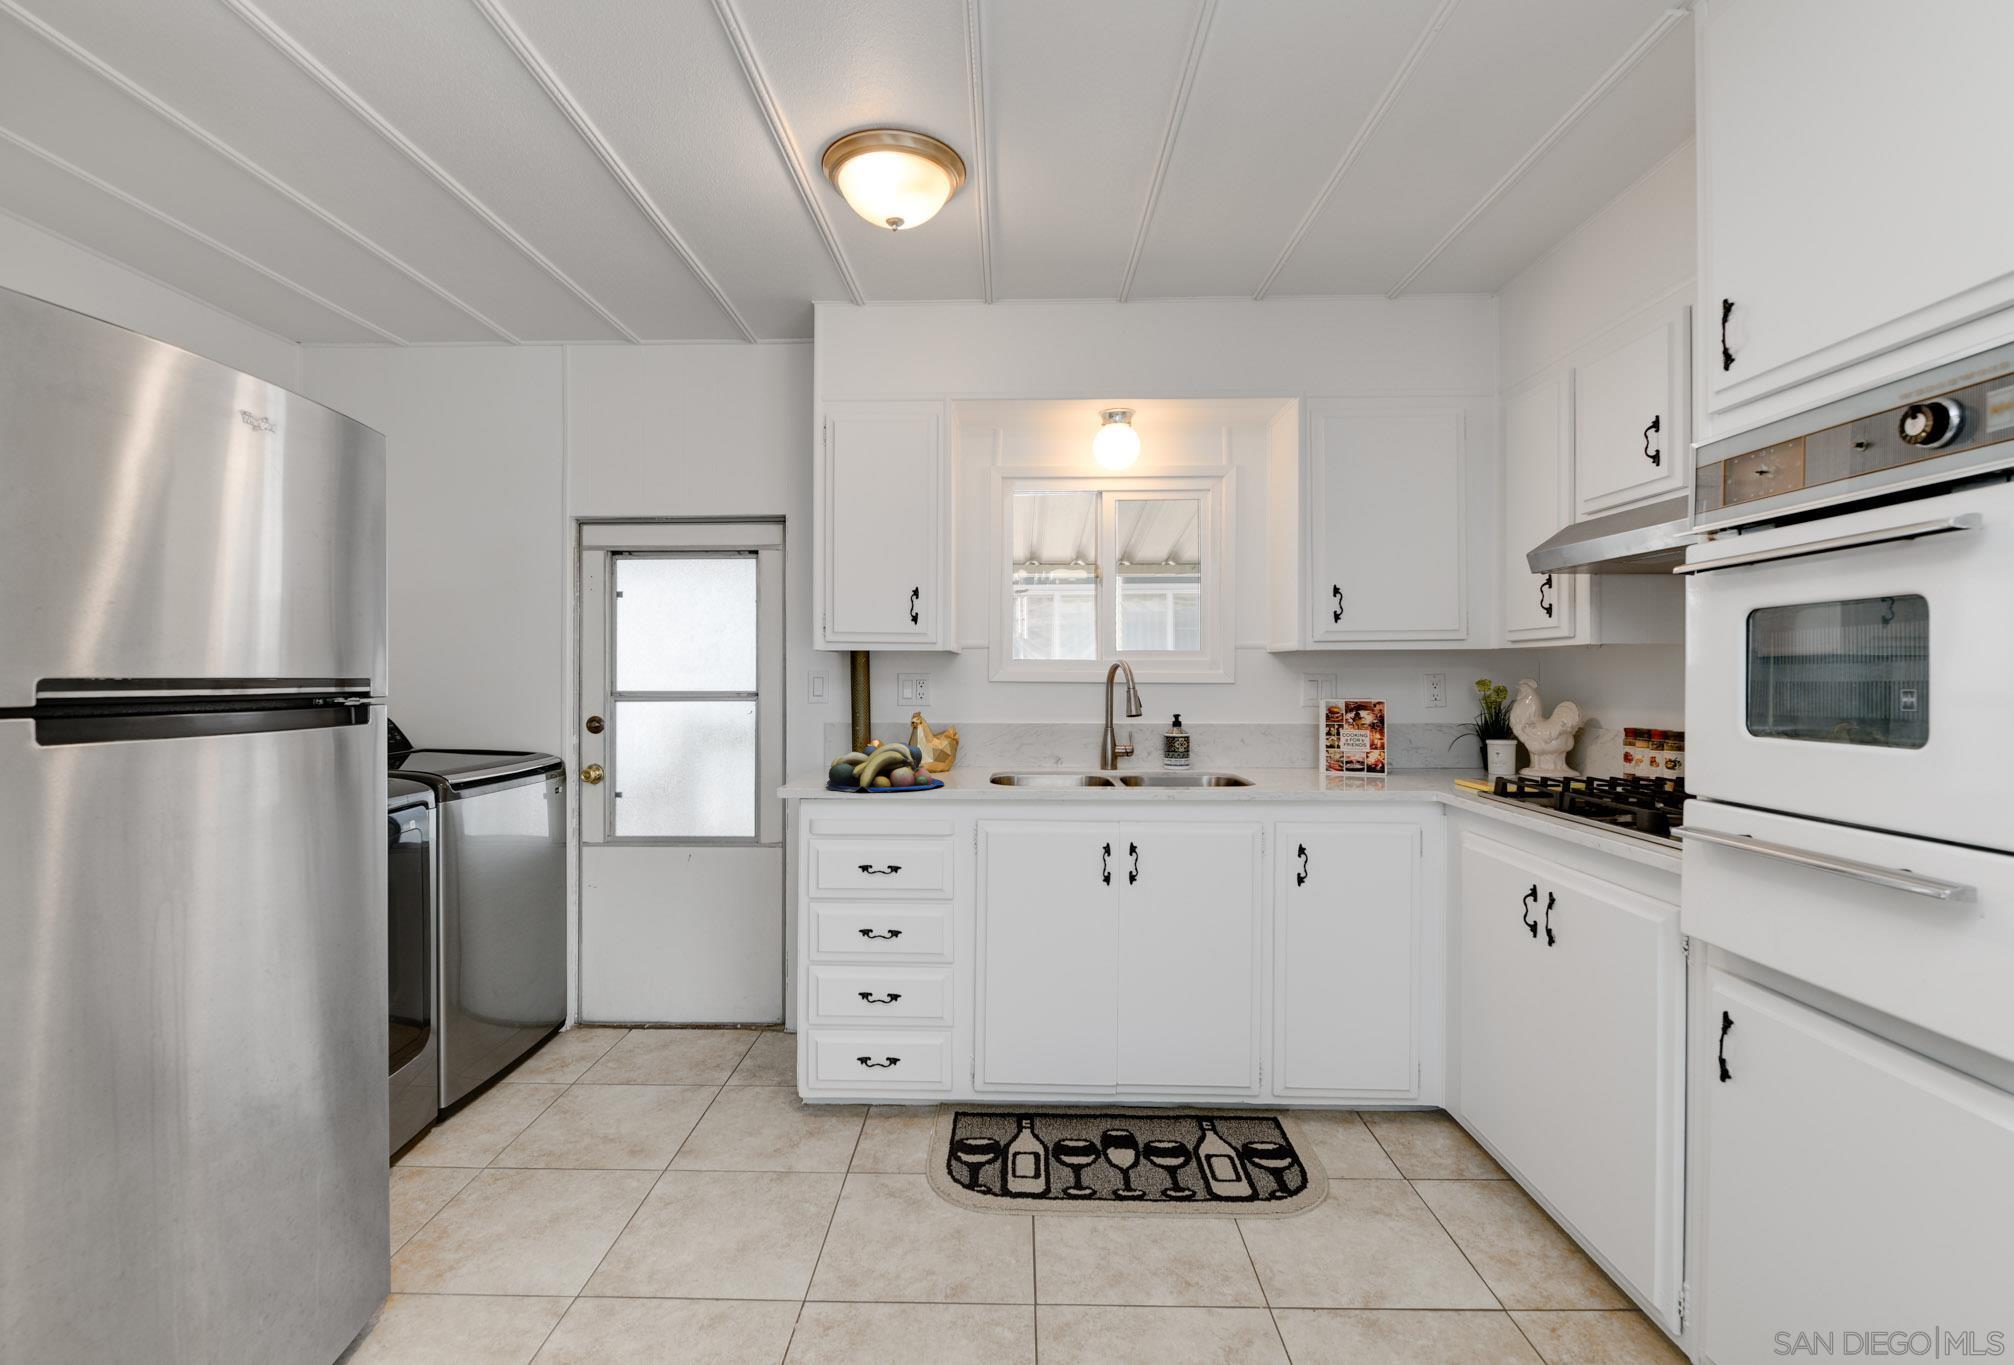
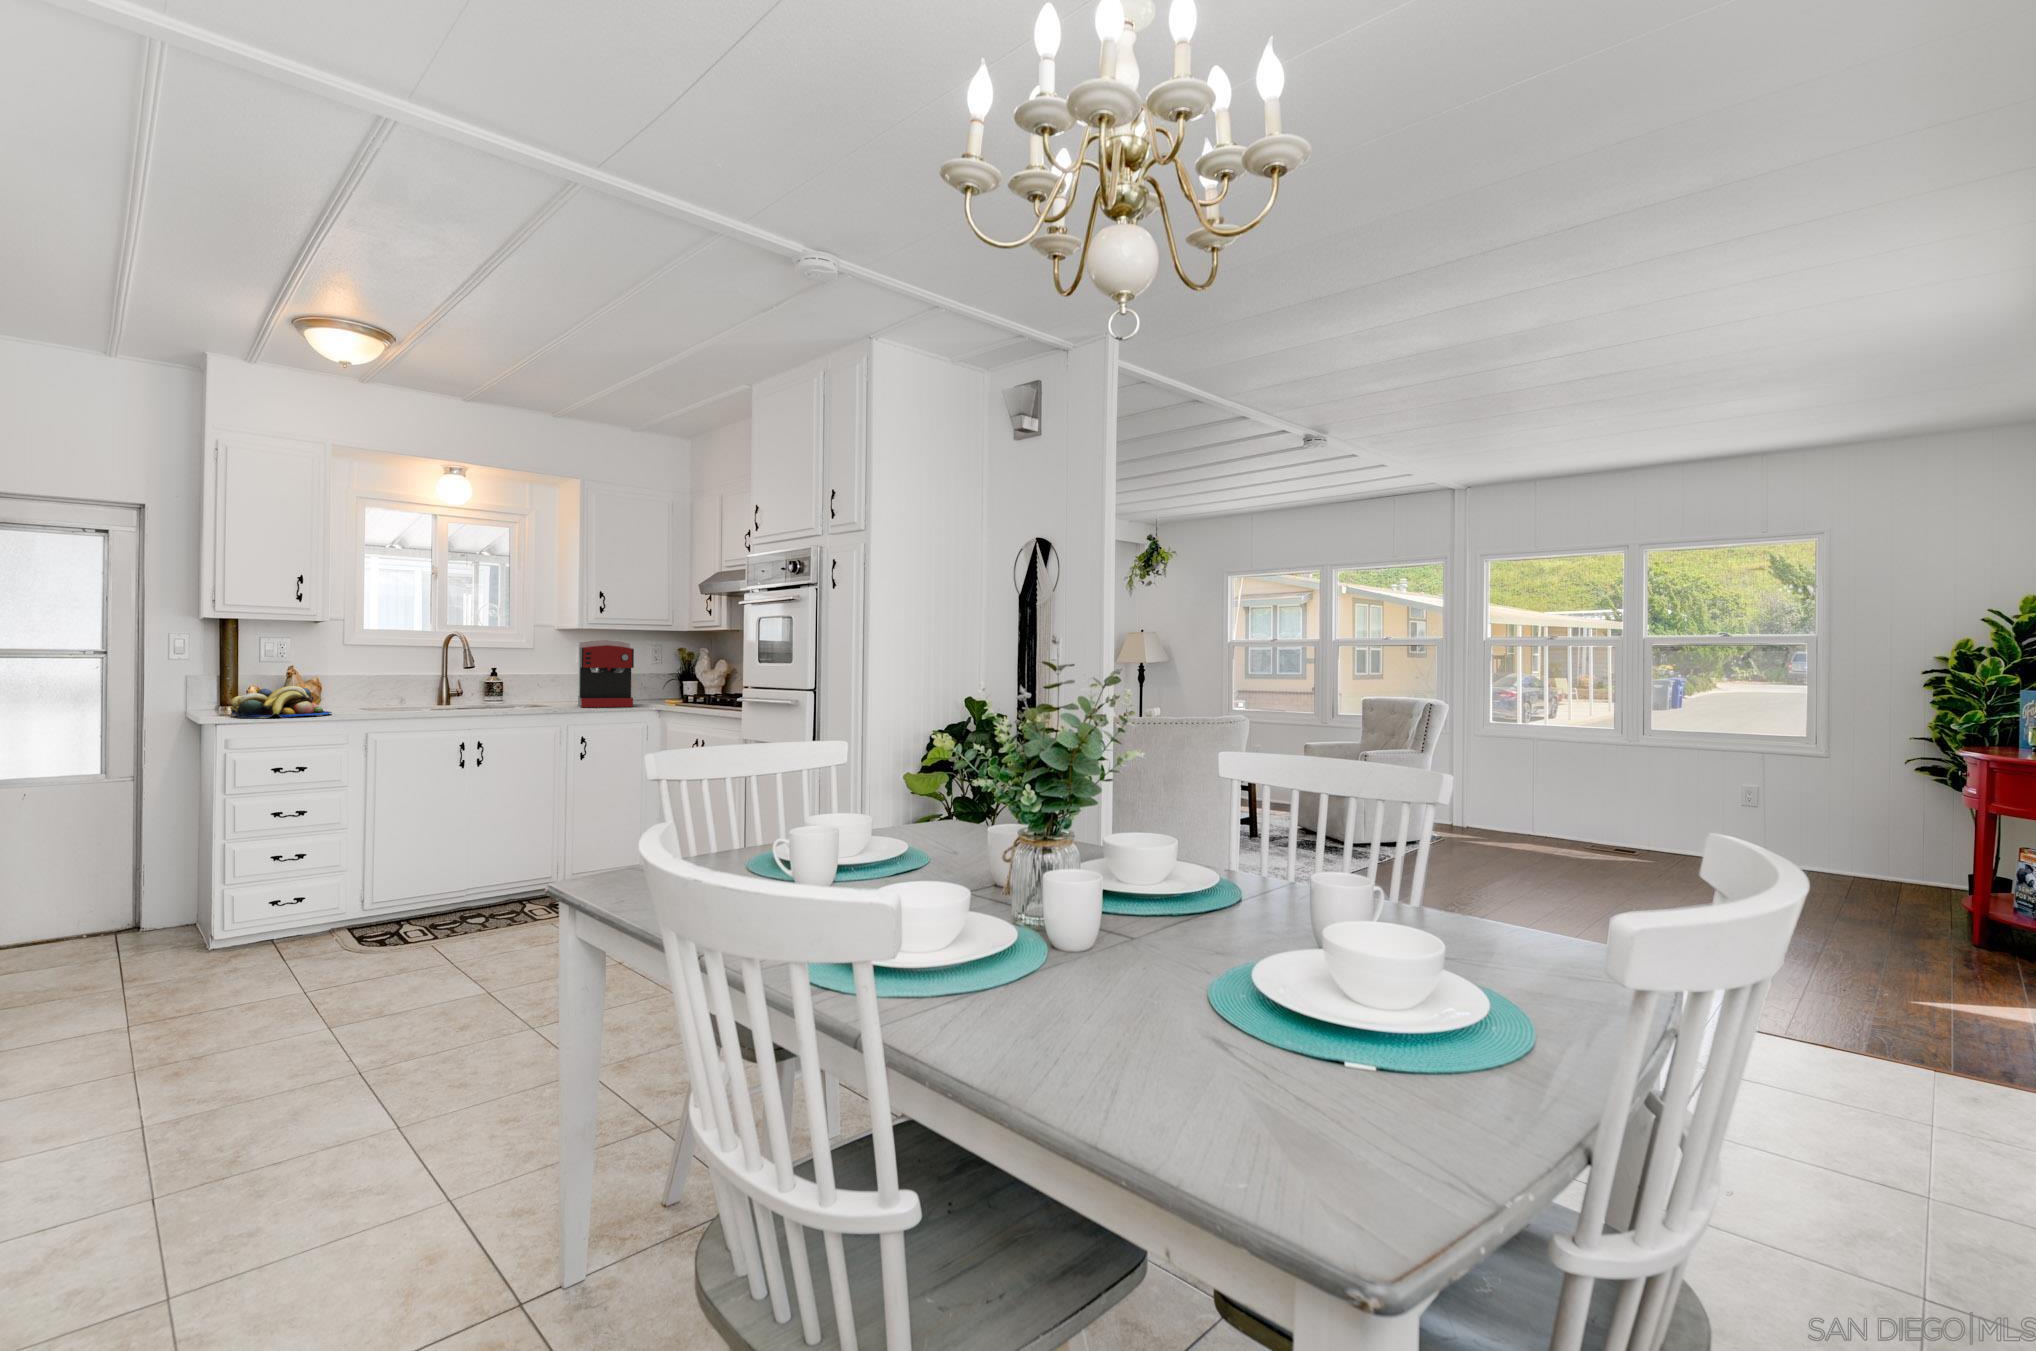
coffee maker: none [1300,667,1393,790] -> present [578,640,634,707]

